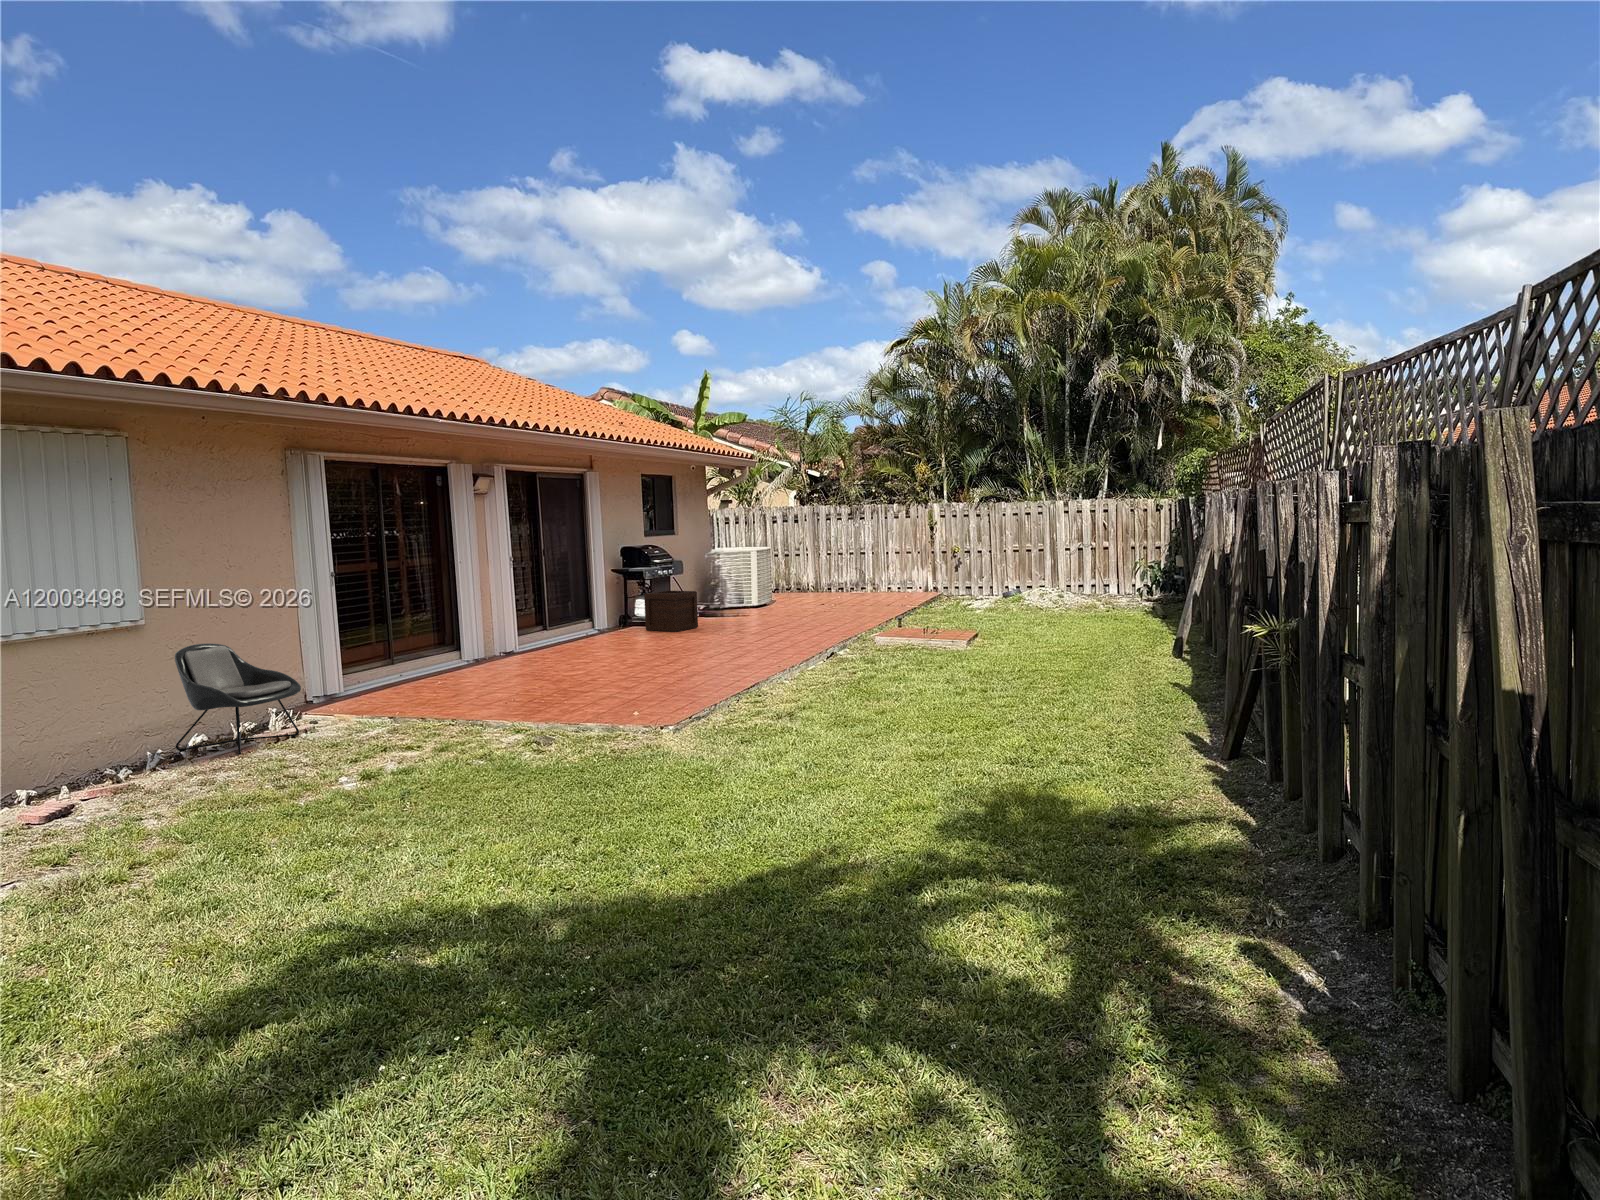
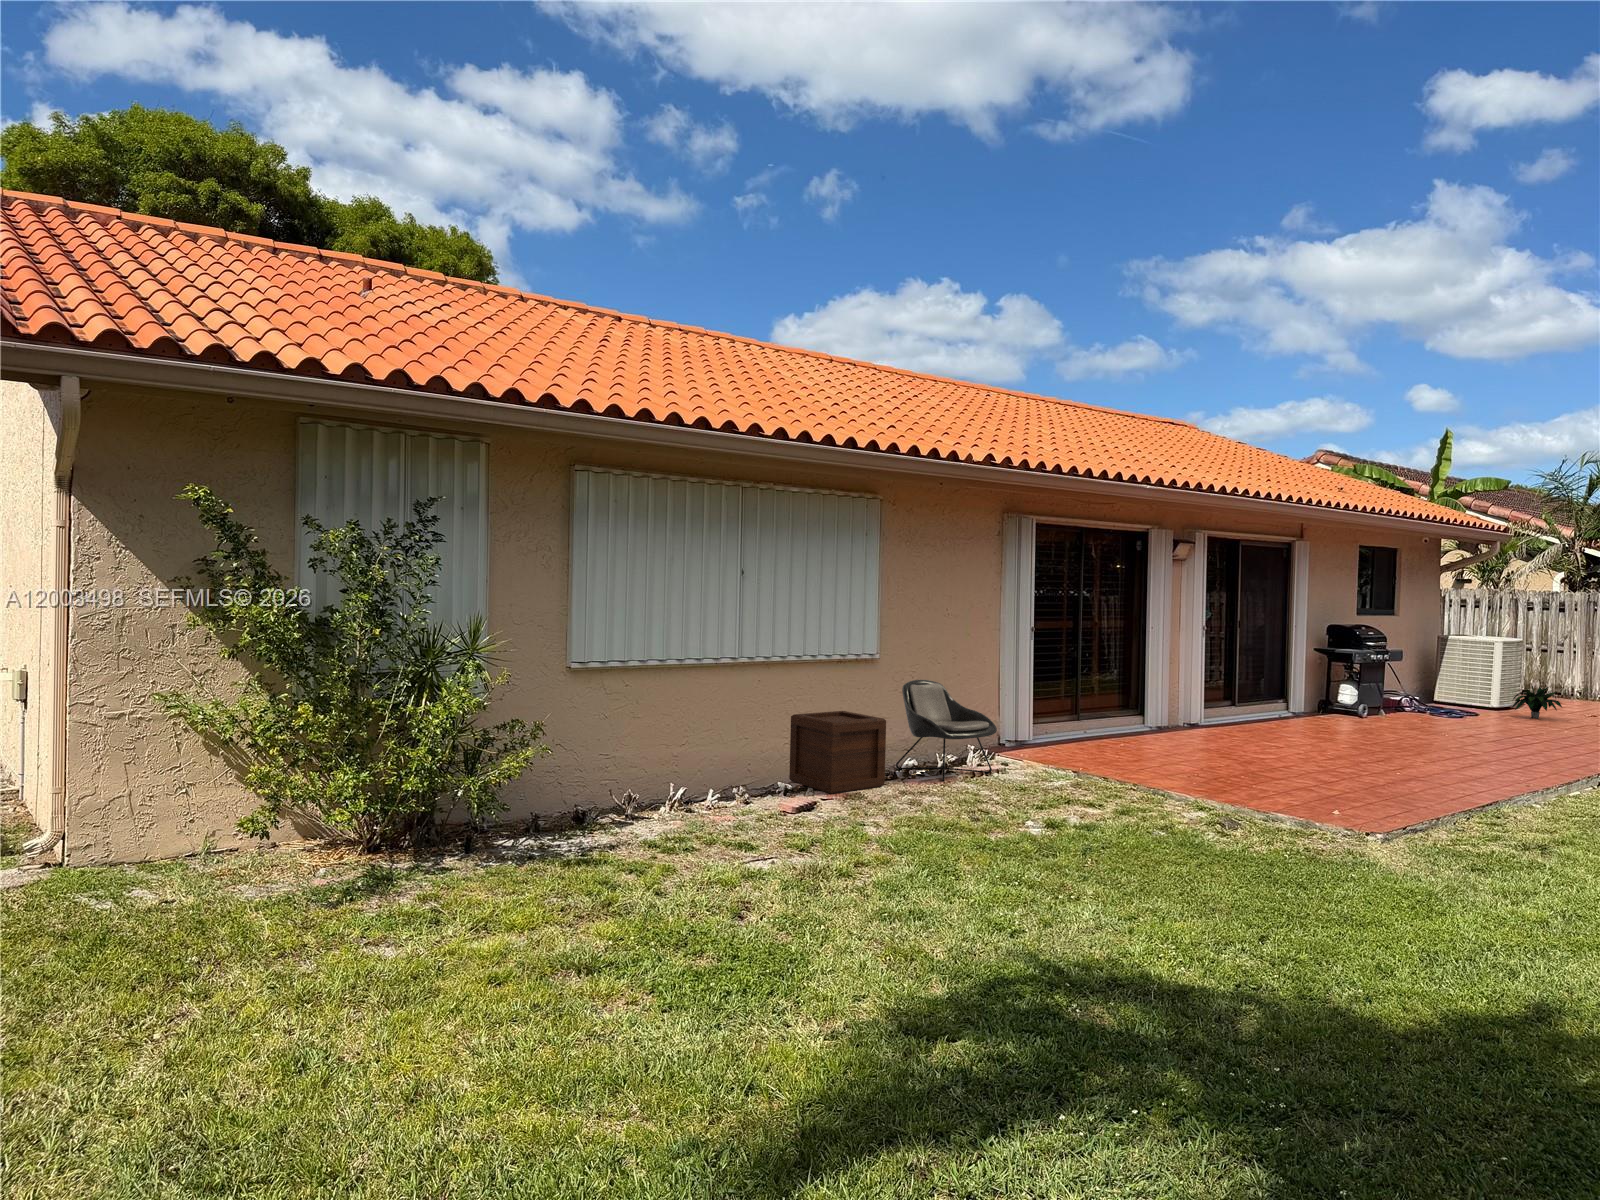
potted plant: none [760,583,793,610] -> present [1512,686,1562,719]
wooden crate: present [644,590,698,632] -> present [789,711,886,794]

